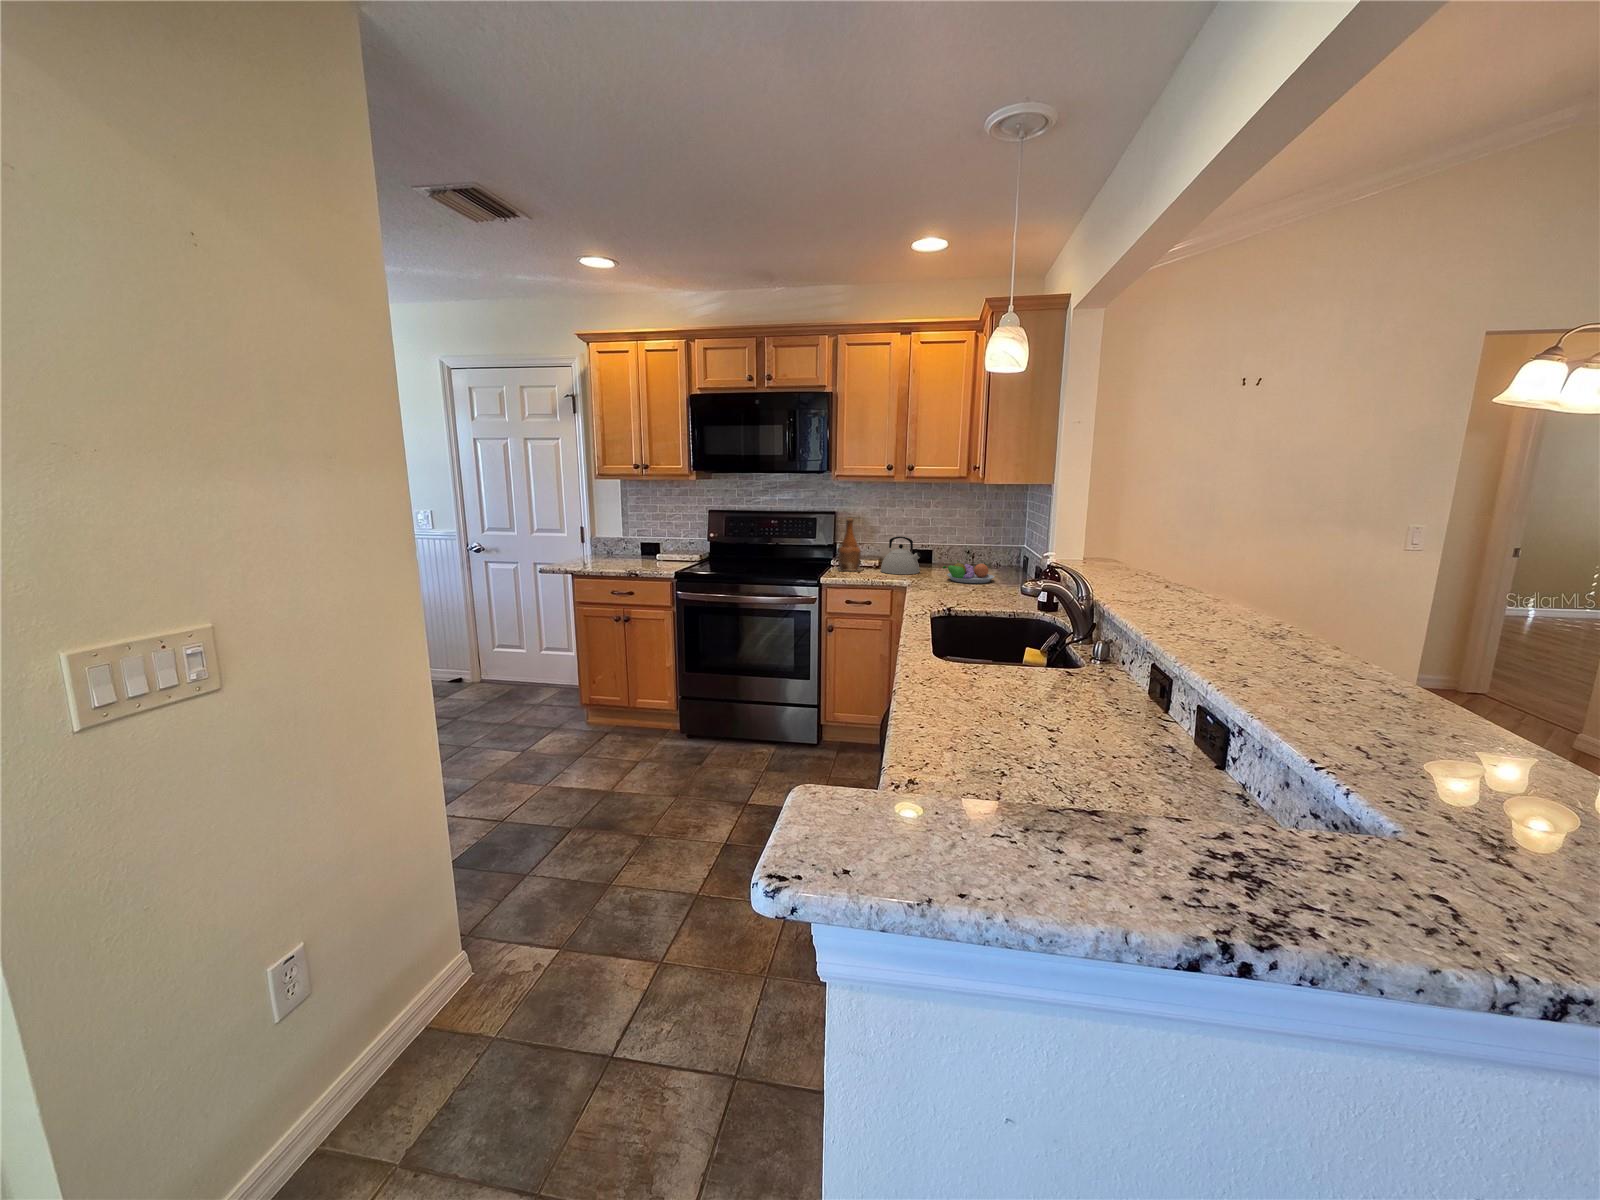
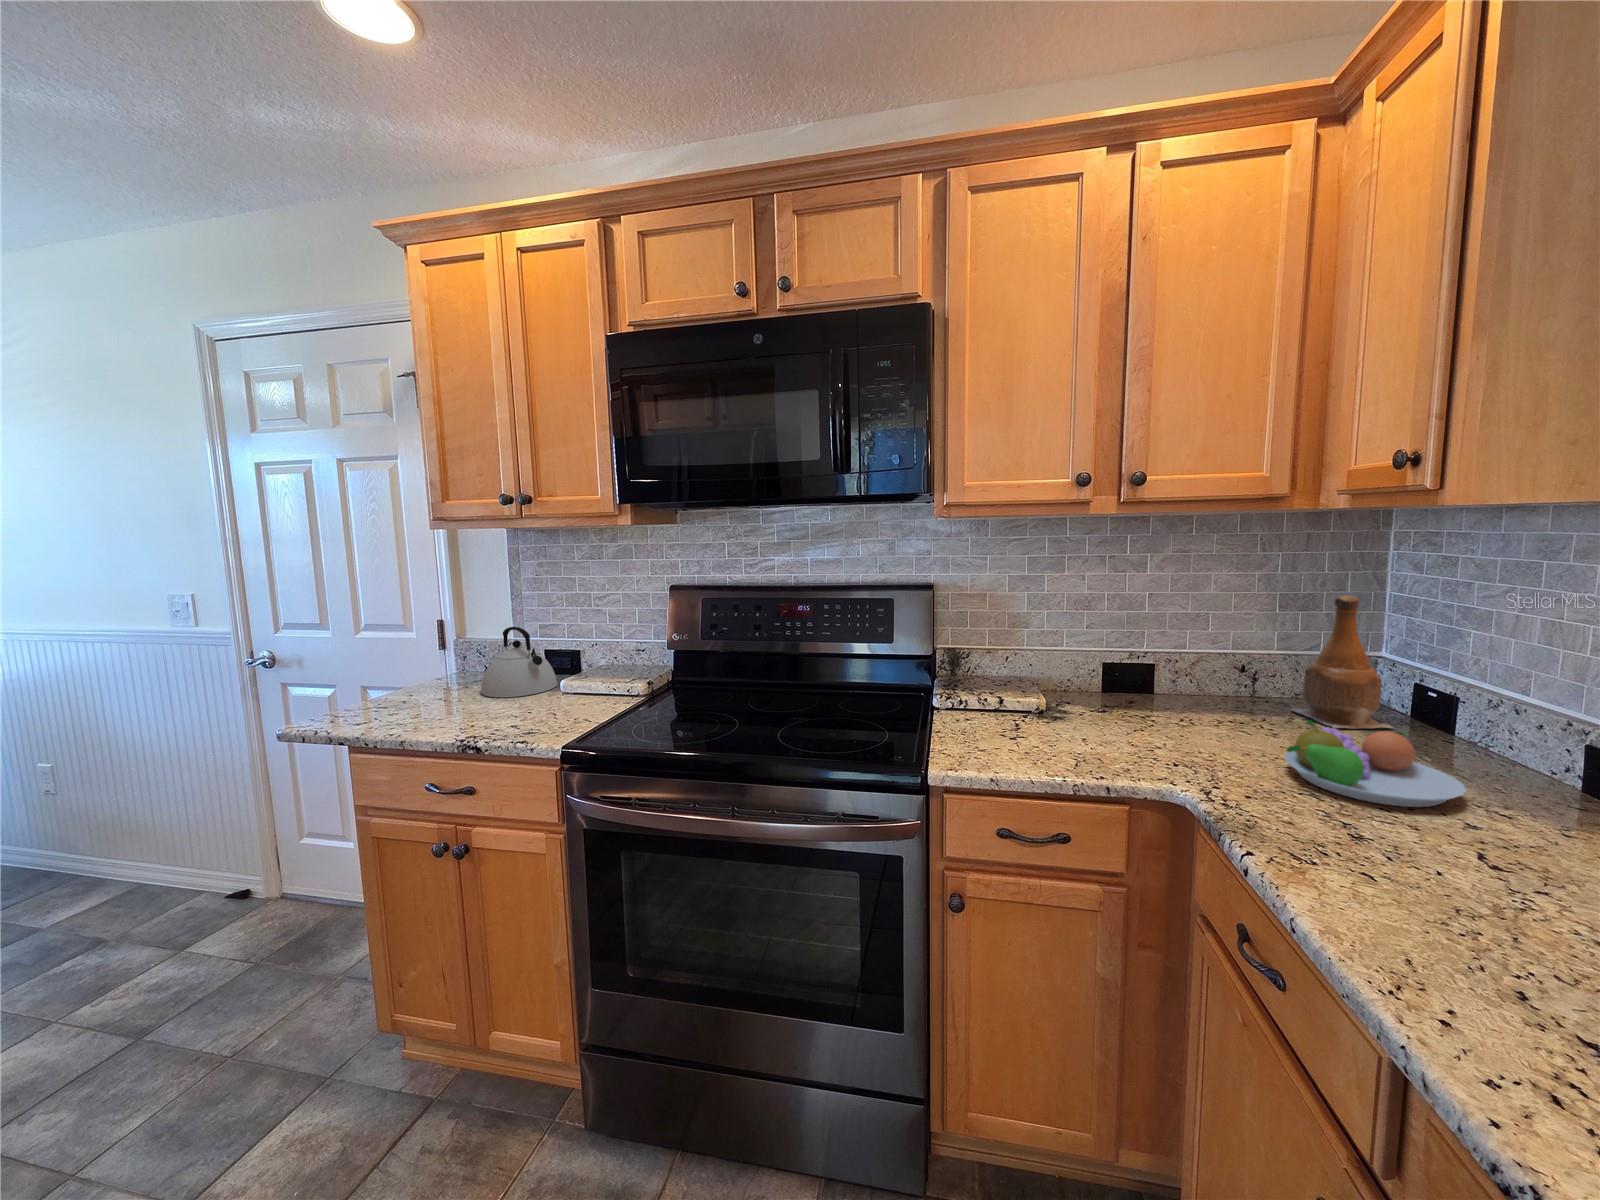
bottle: present [838,518,861,571] -> present [1291,596,1392,728]
kettle: present [880,537,921,574] -> present [481,627,557,697]

